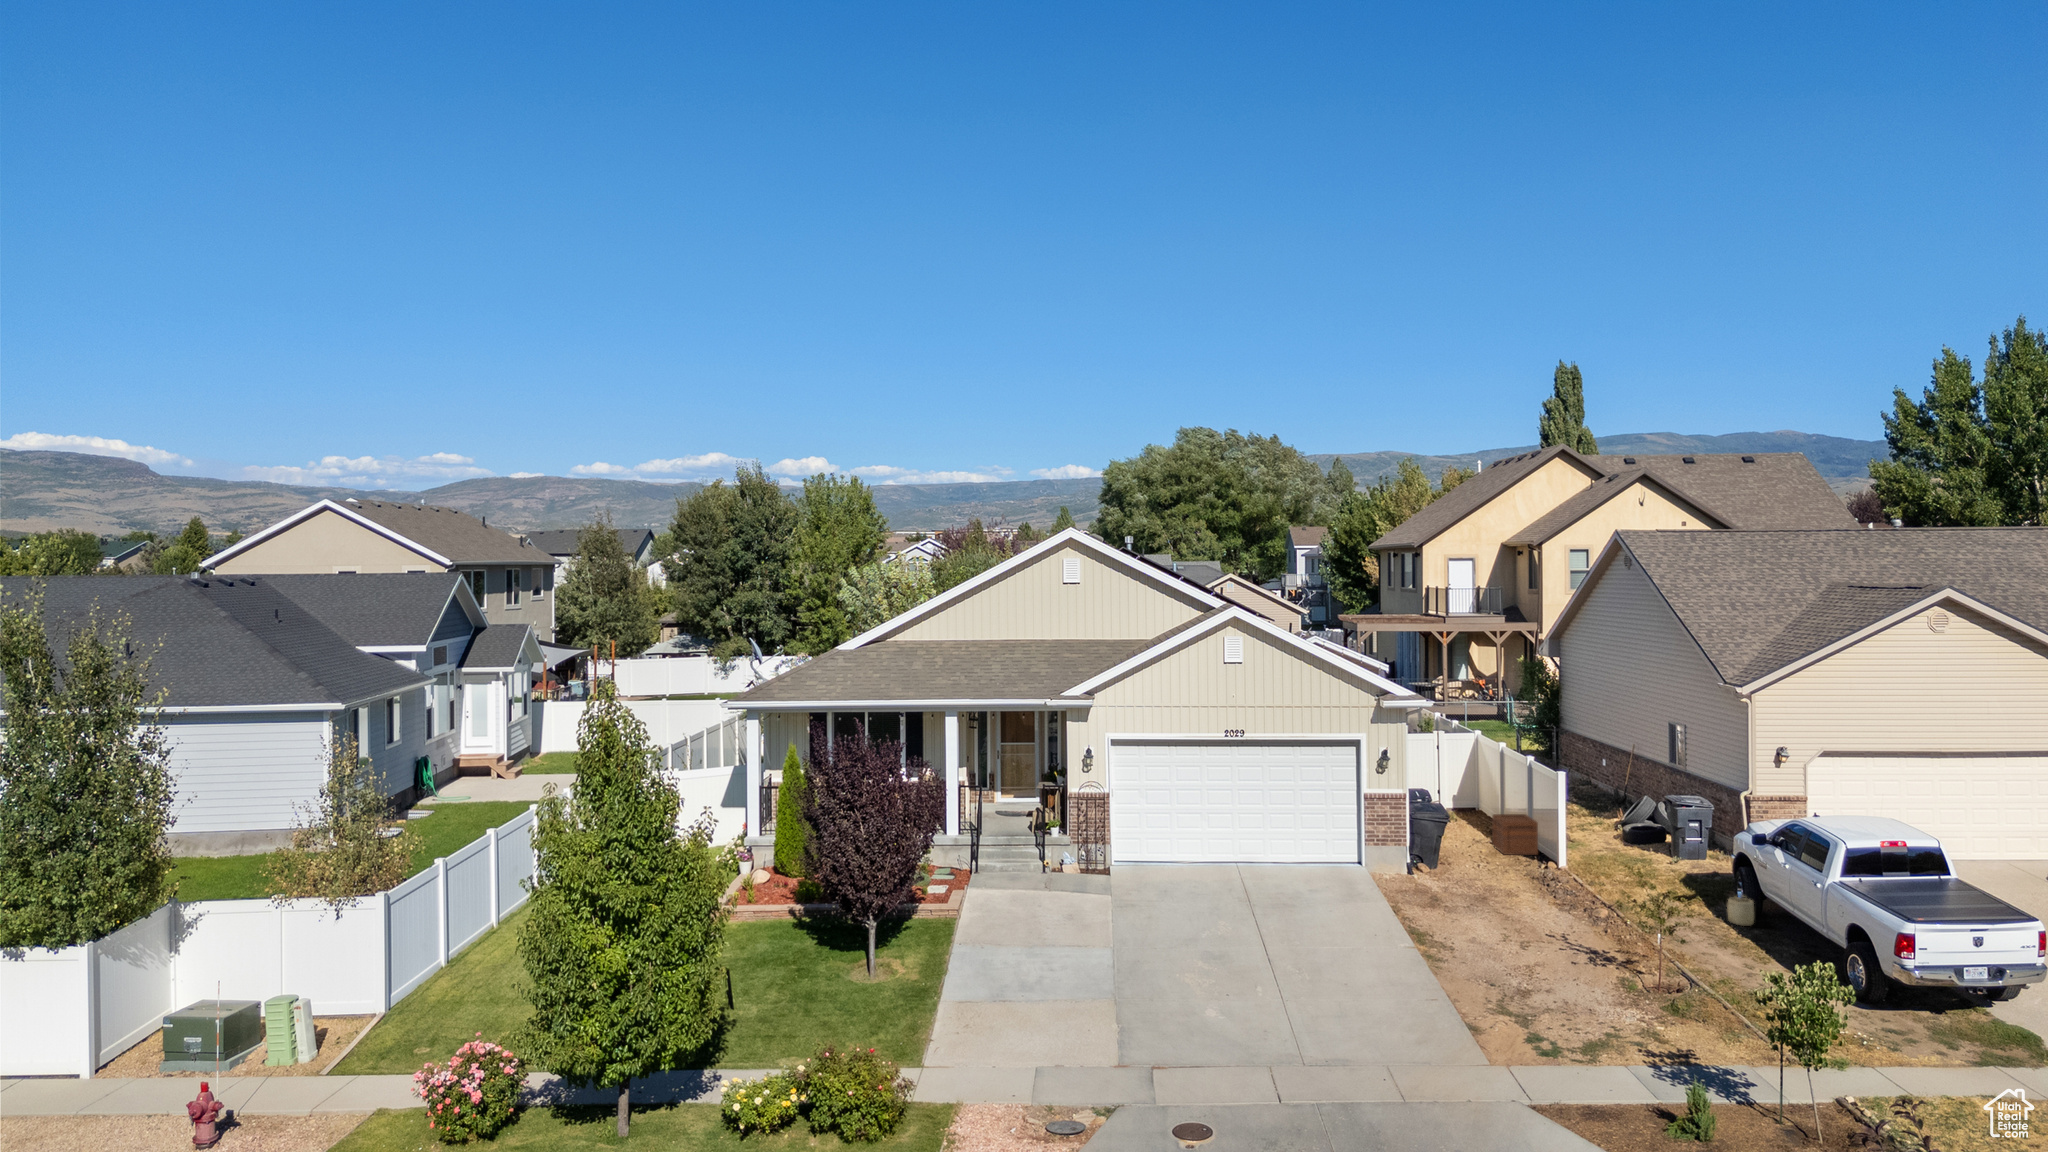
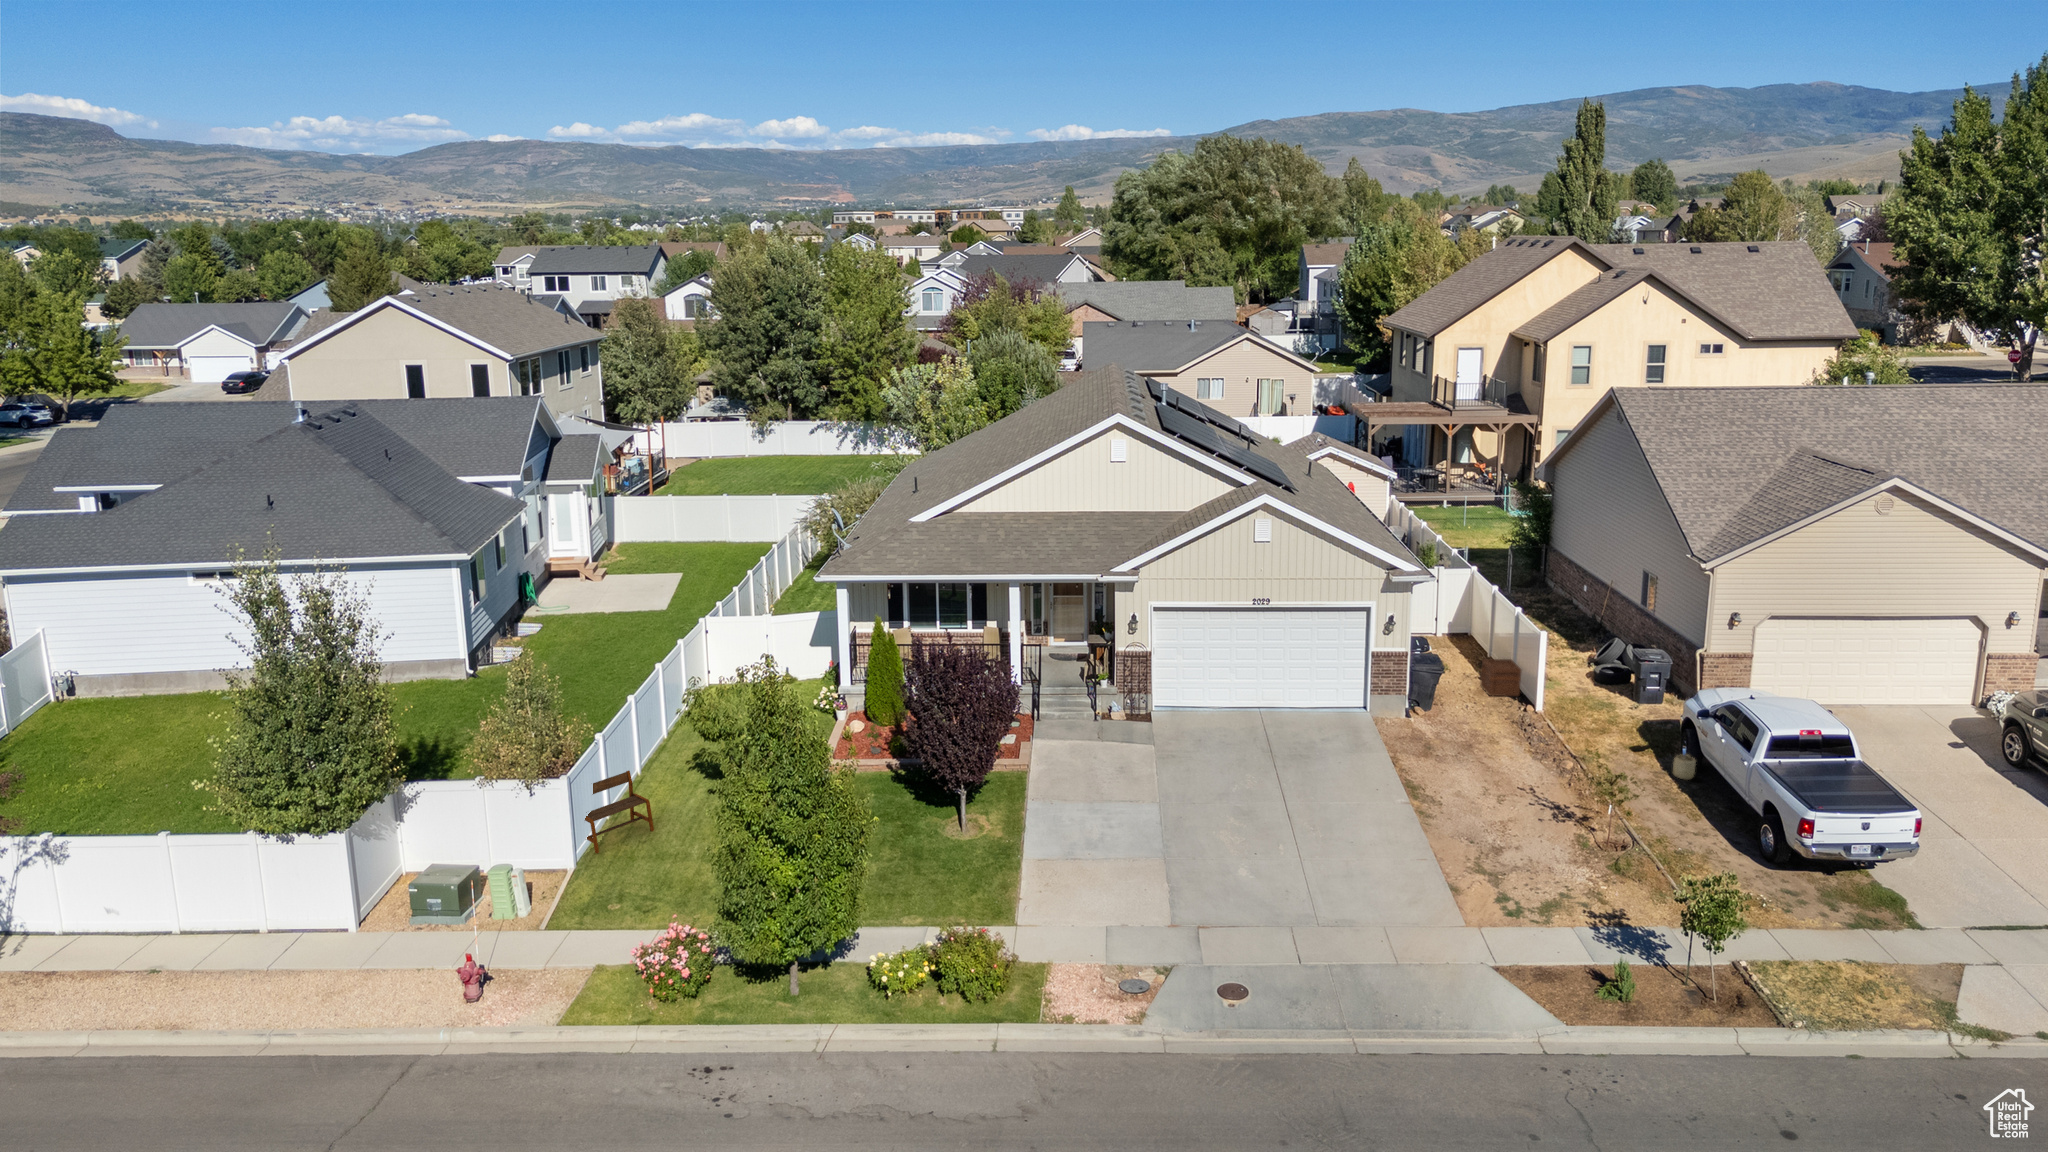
potted plant: none [775,864,801,904] -> present [866,722,881,754]
bench: none [409,898,503,994] -> present [585,771,654,854]

